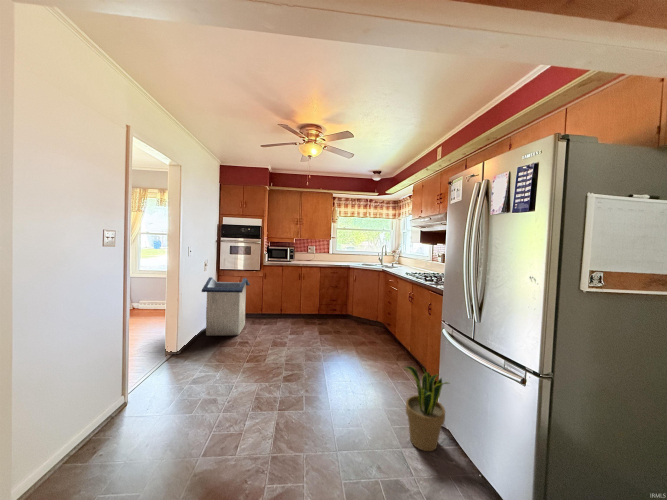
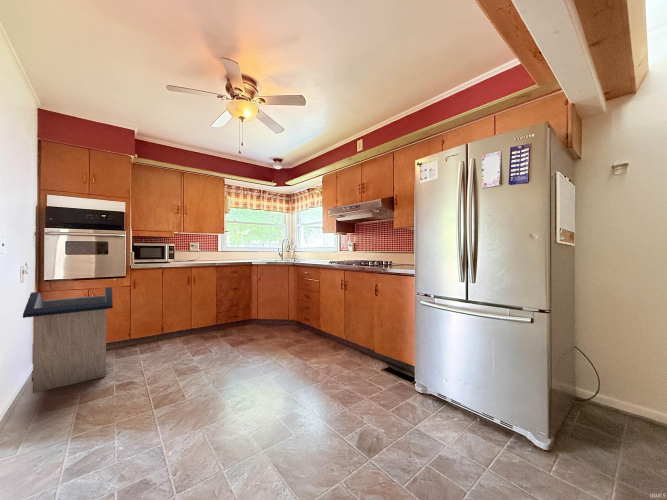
potted plant: present [405,366,448,451] -> none [395,337,442,416]

